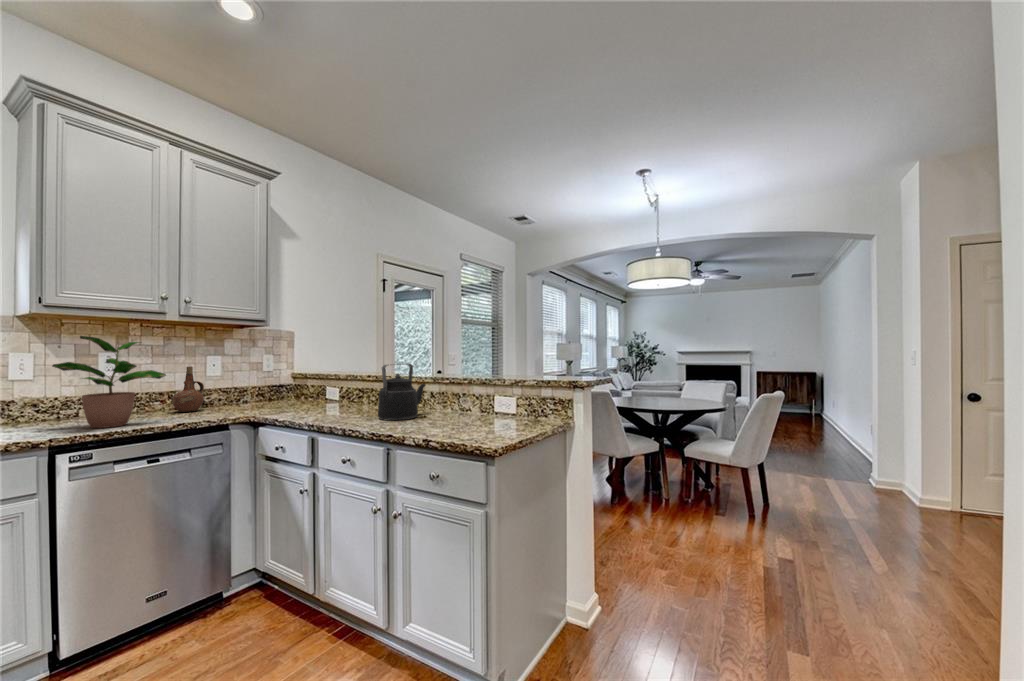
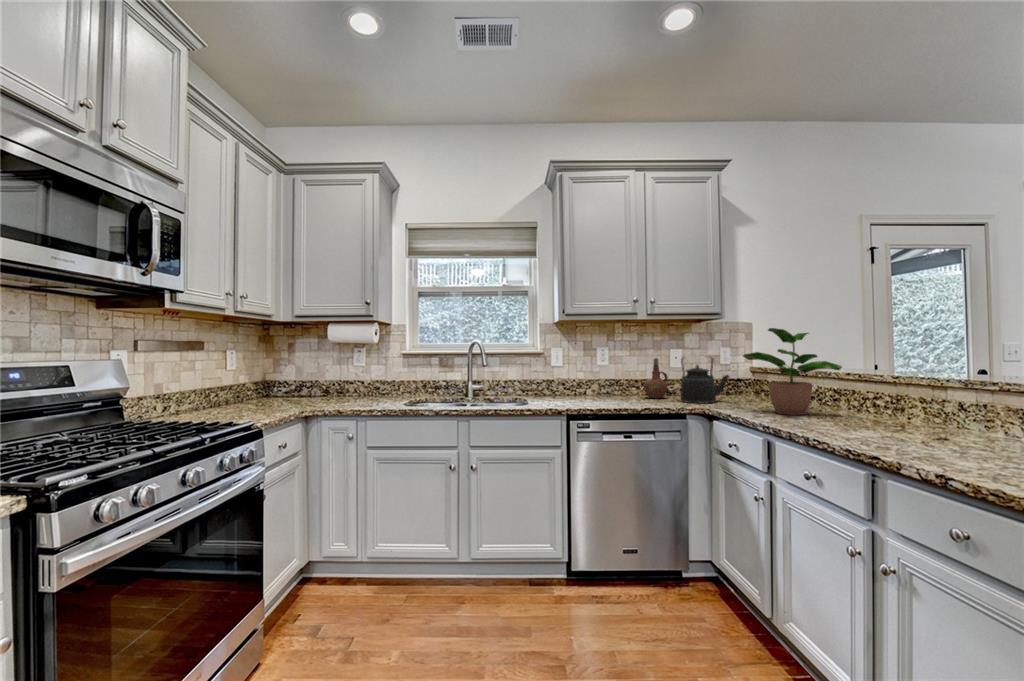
potted plant: present [52,336,166,428] -> present [743,328,842,415]
kettle: present [378,364,425,421] -> present [681,357,729,403]

